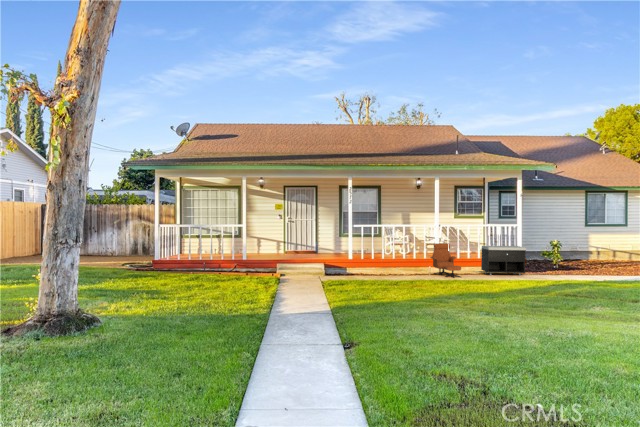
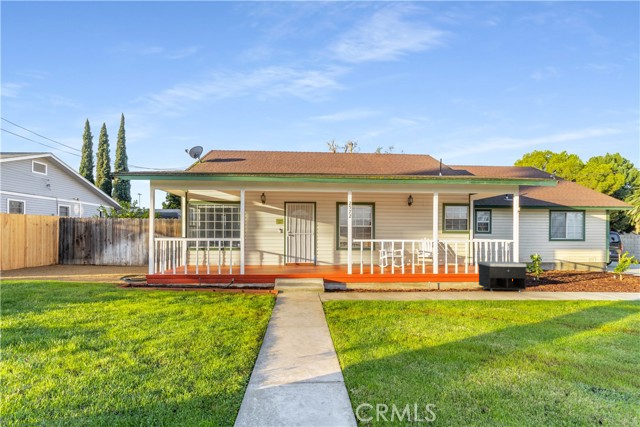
lounge chair: present [431,243,461,278] -> none [431,259,466,296]

